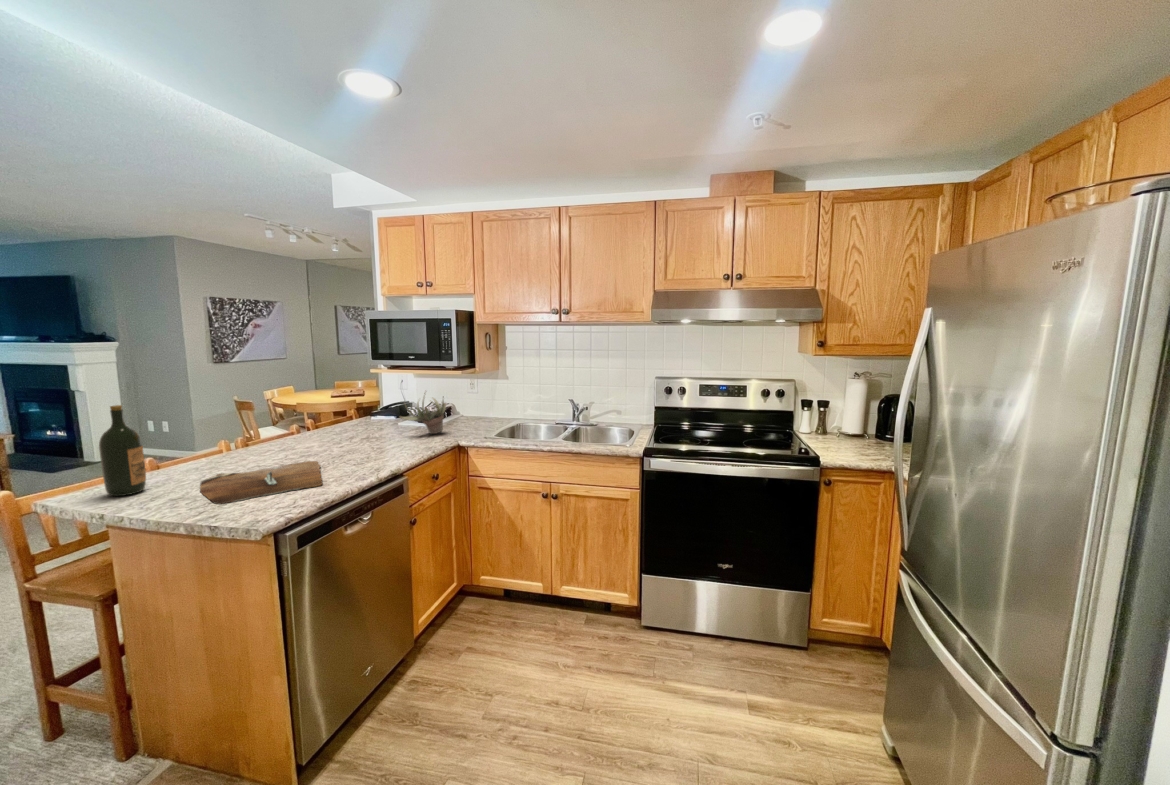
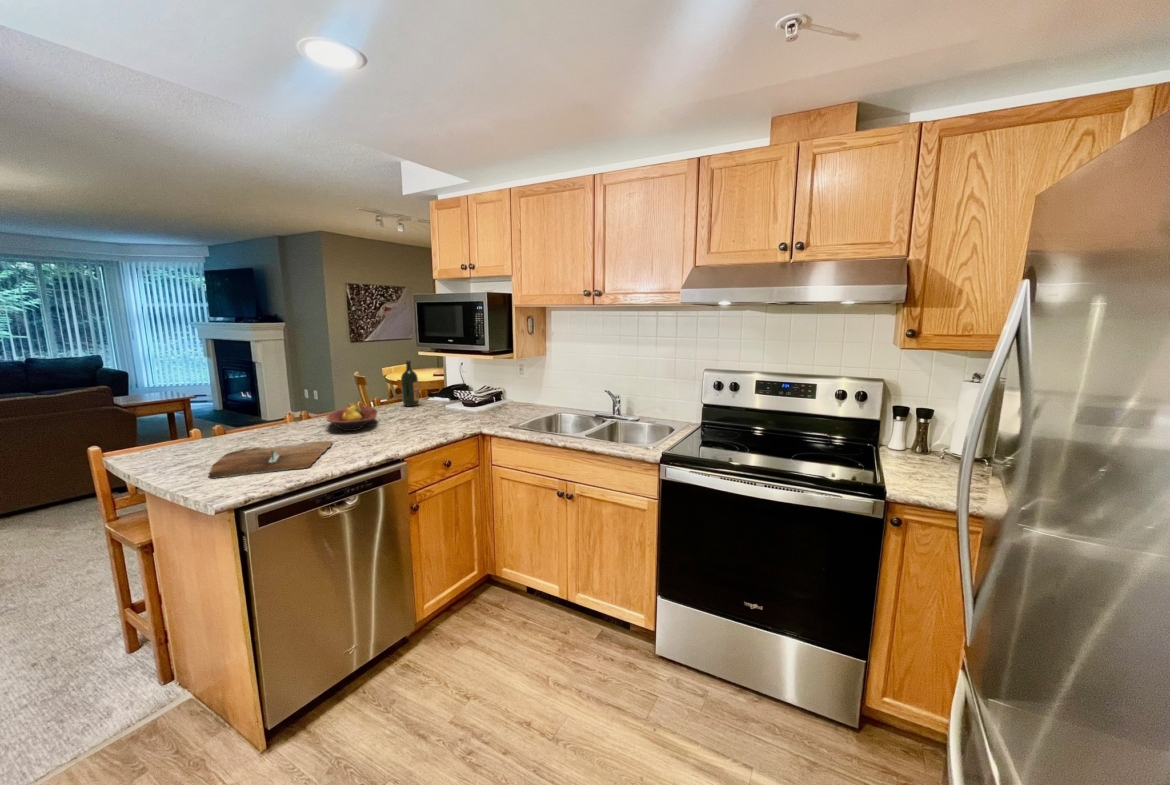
succulent plant: present [400,393,446,434] -> none [431,376,478,420]
wine bottle: present [99,405,146,496] -> present [401,359,419,406]
fruit bowl: none [287,423,346,452] -> present [327,403,377,431]

